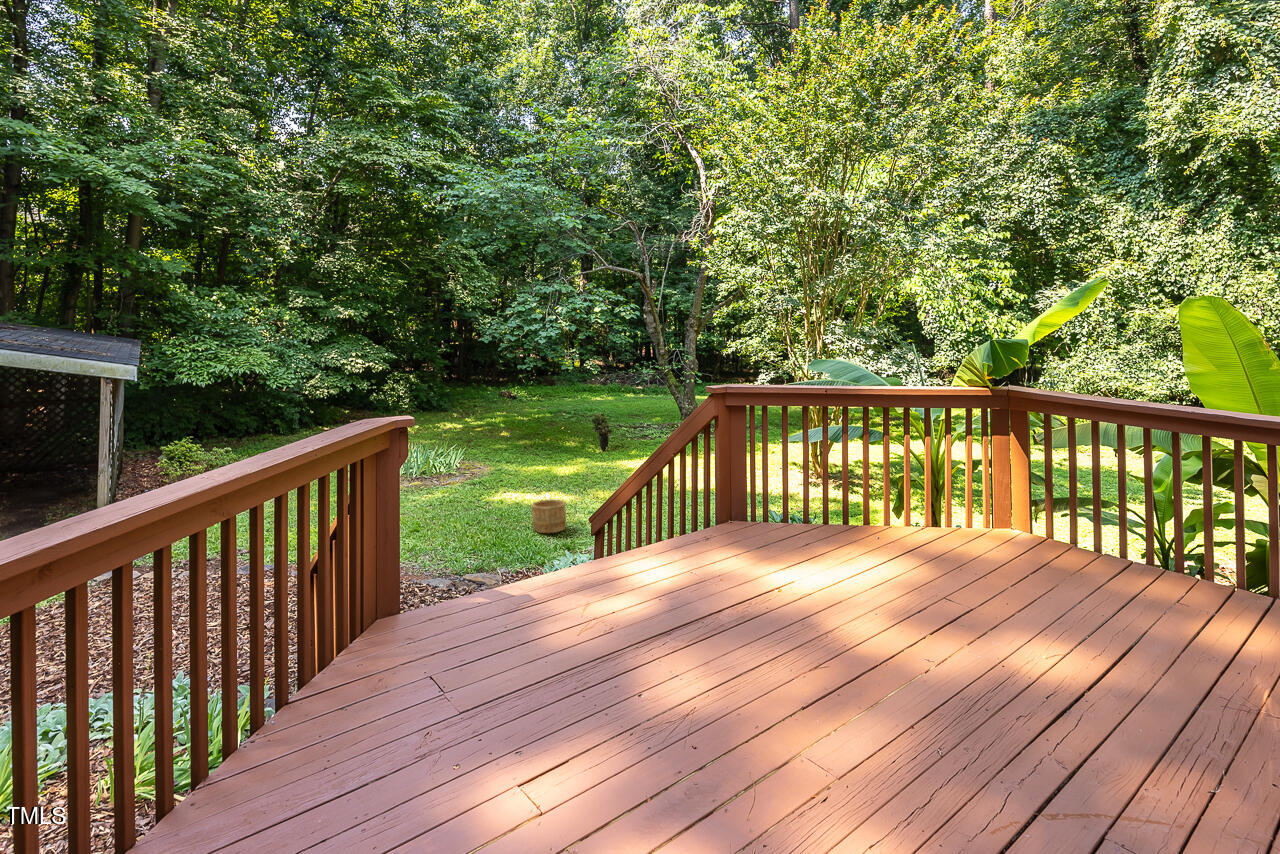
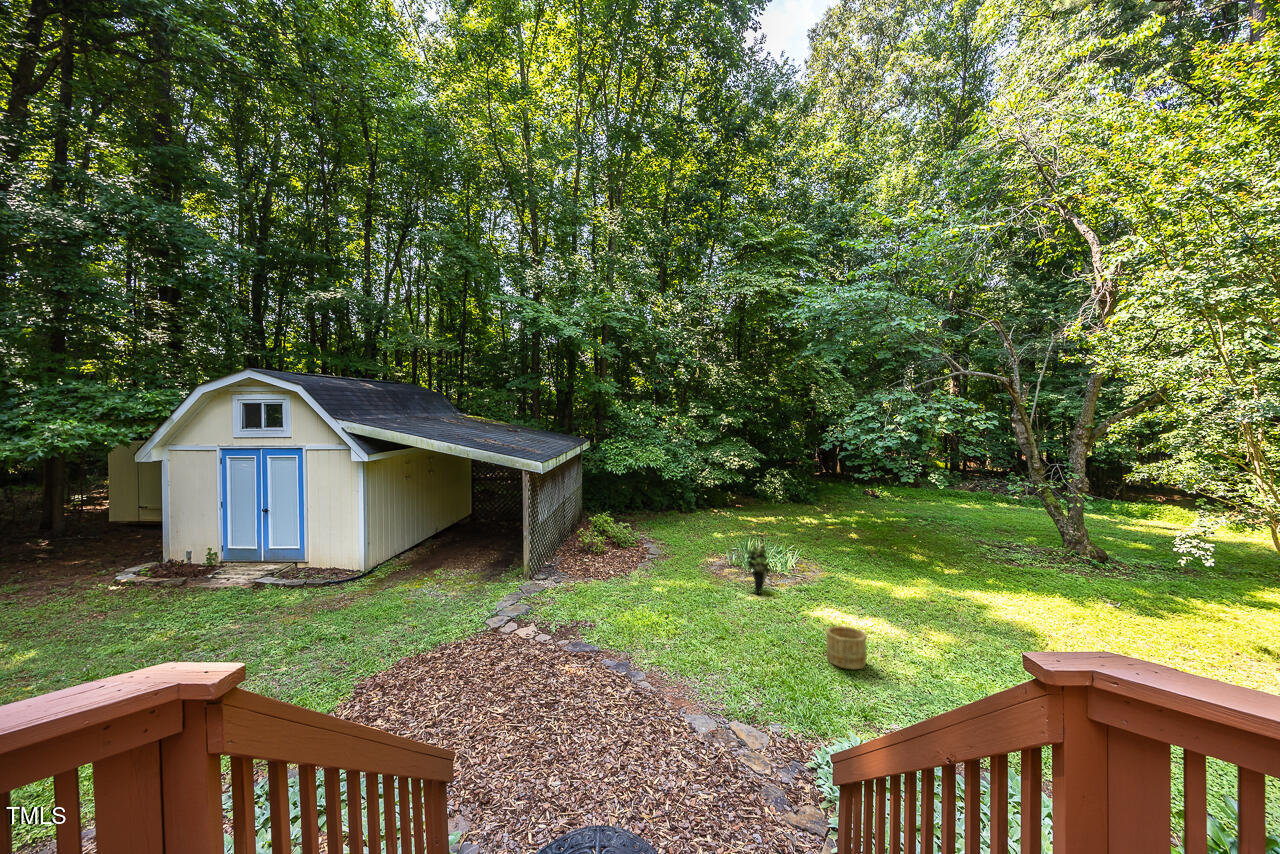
potted plant: present [590,413,612,451] -> present [746,544,772,594]

